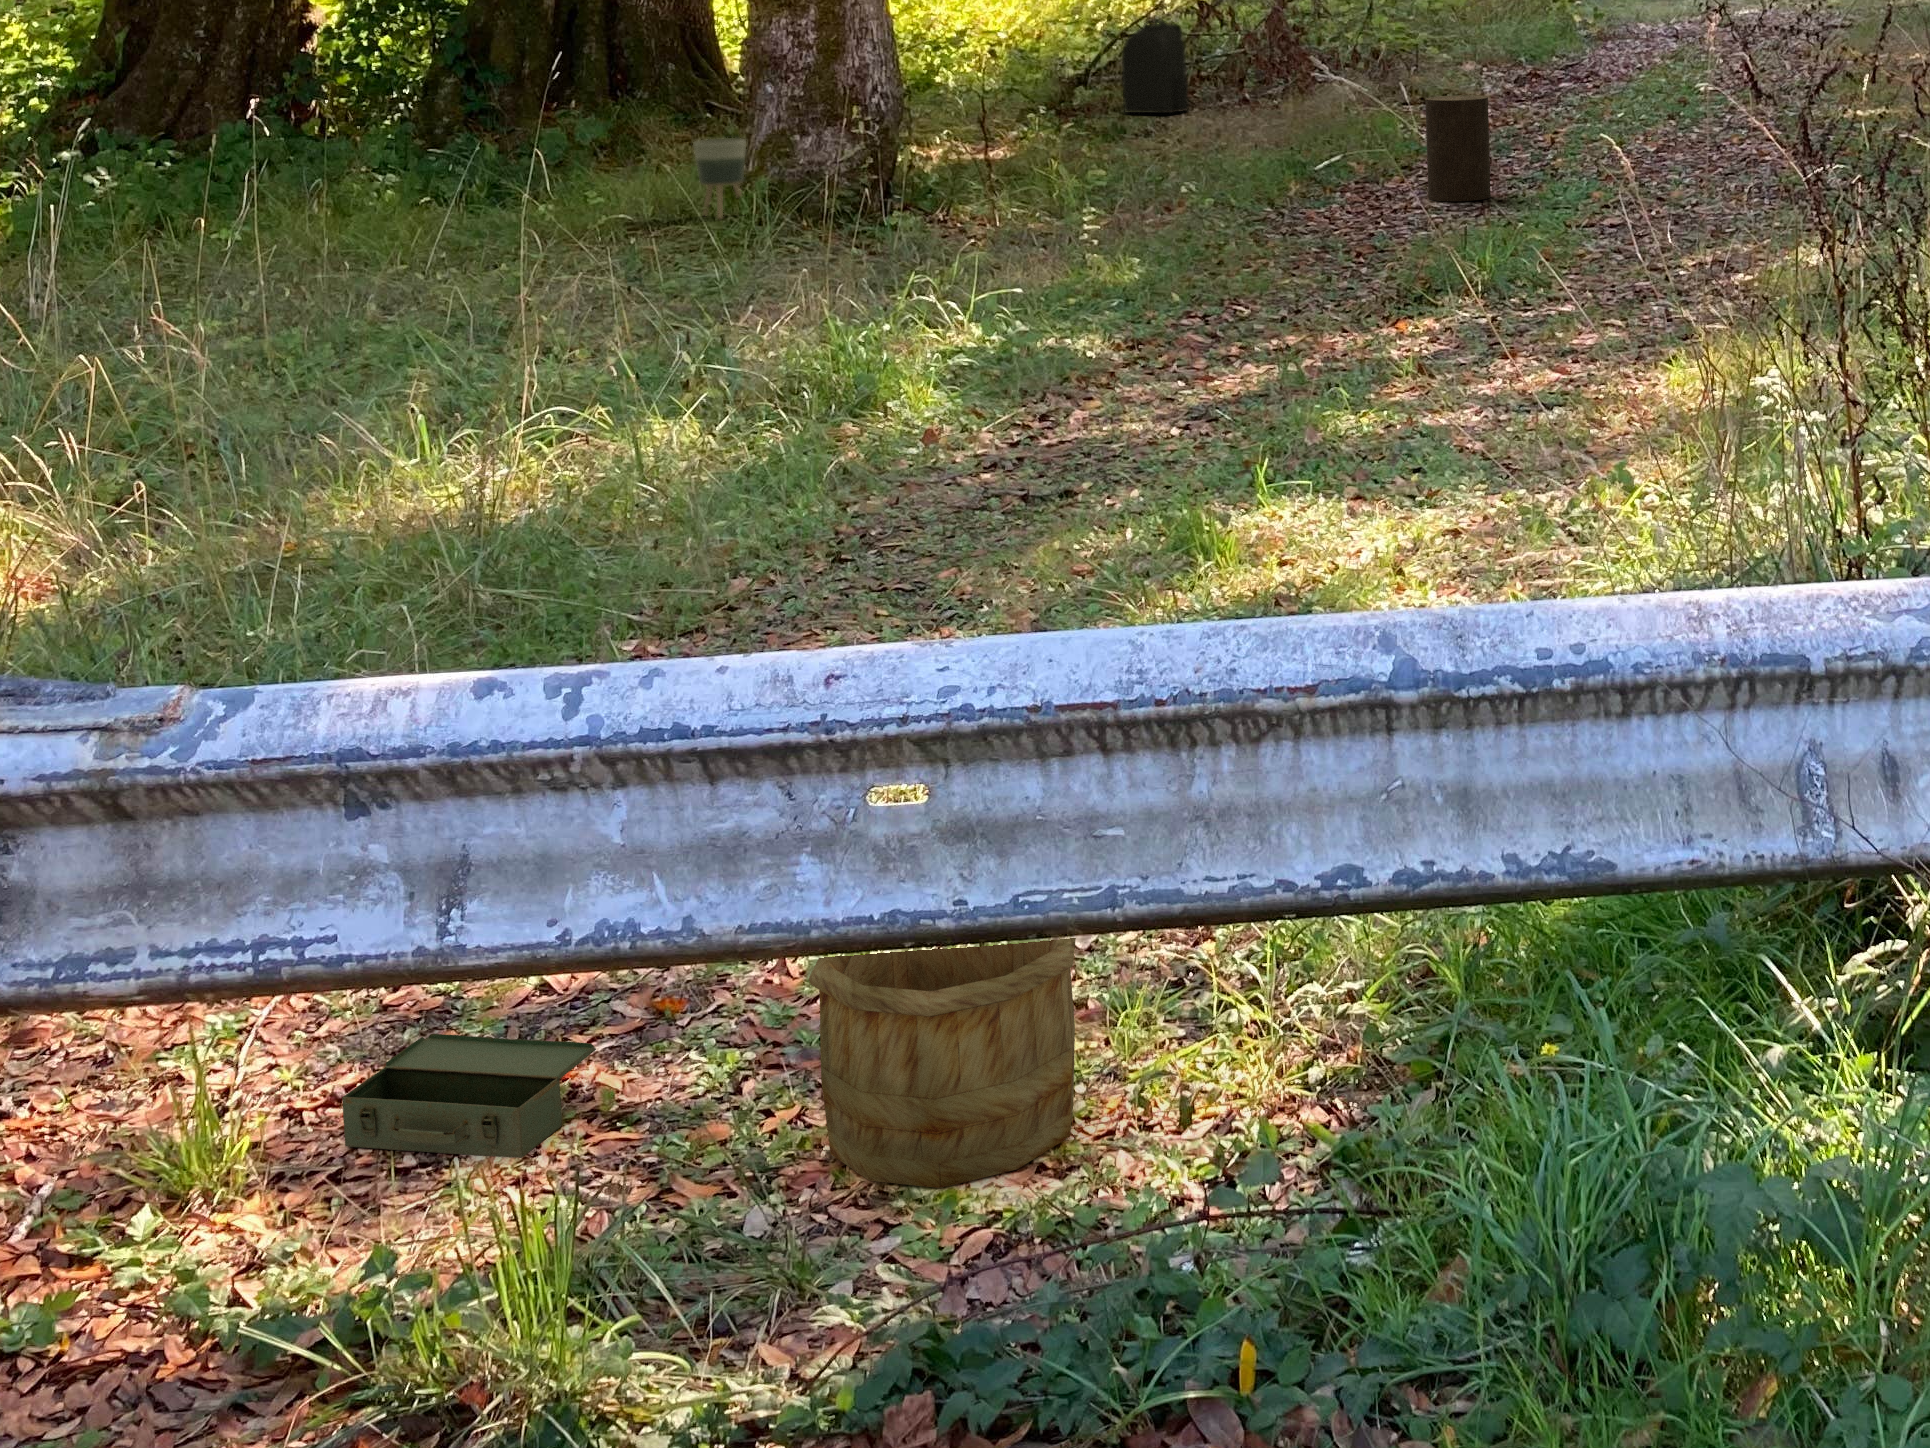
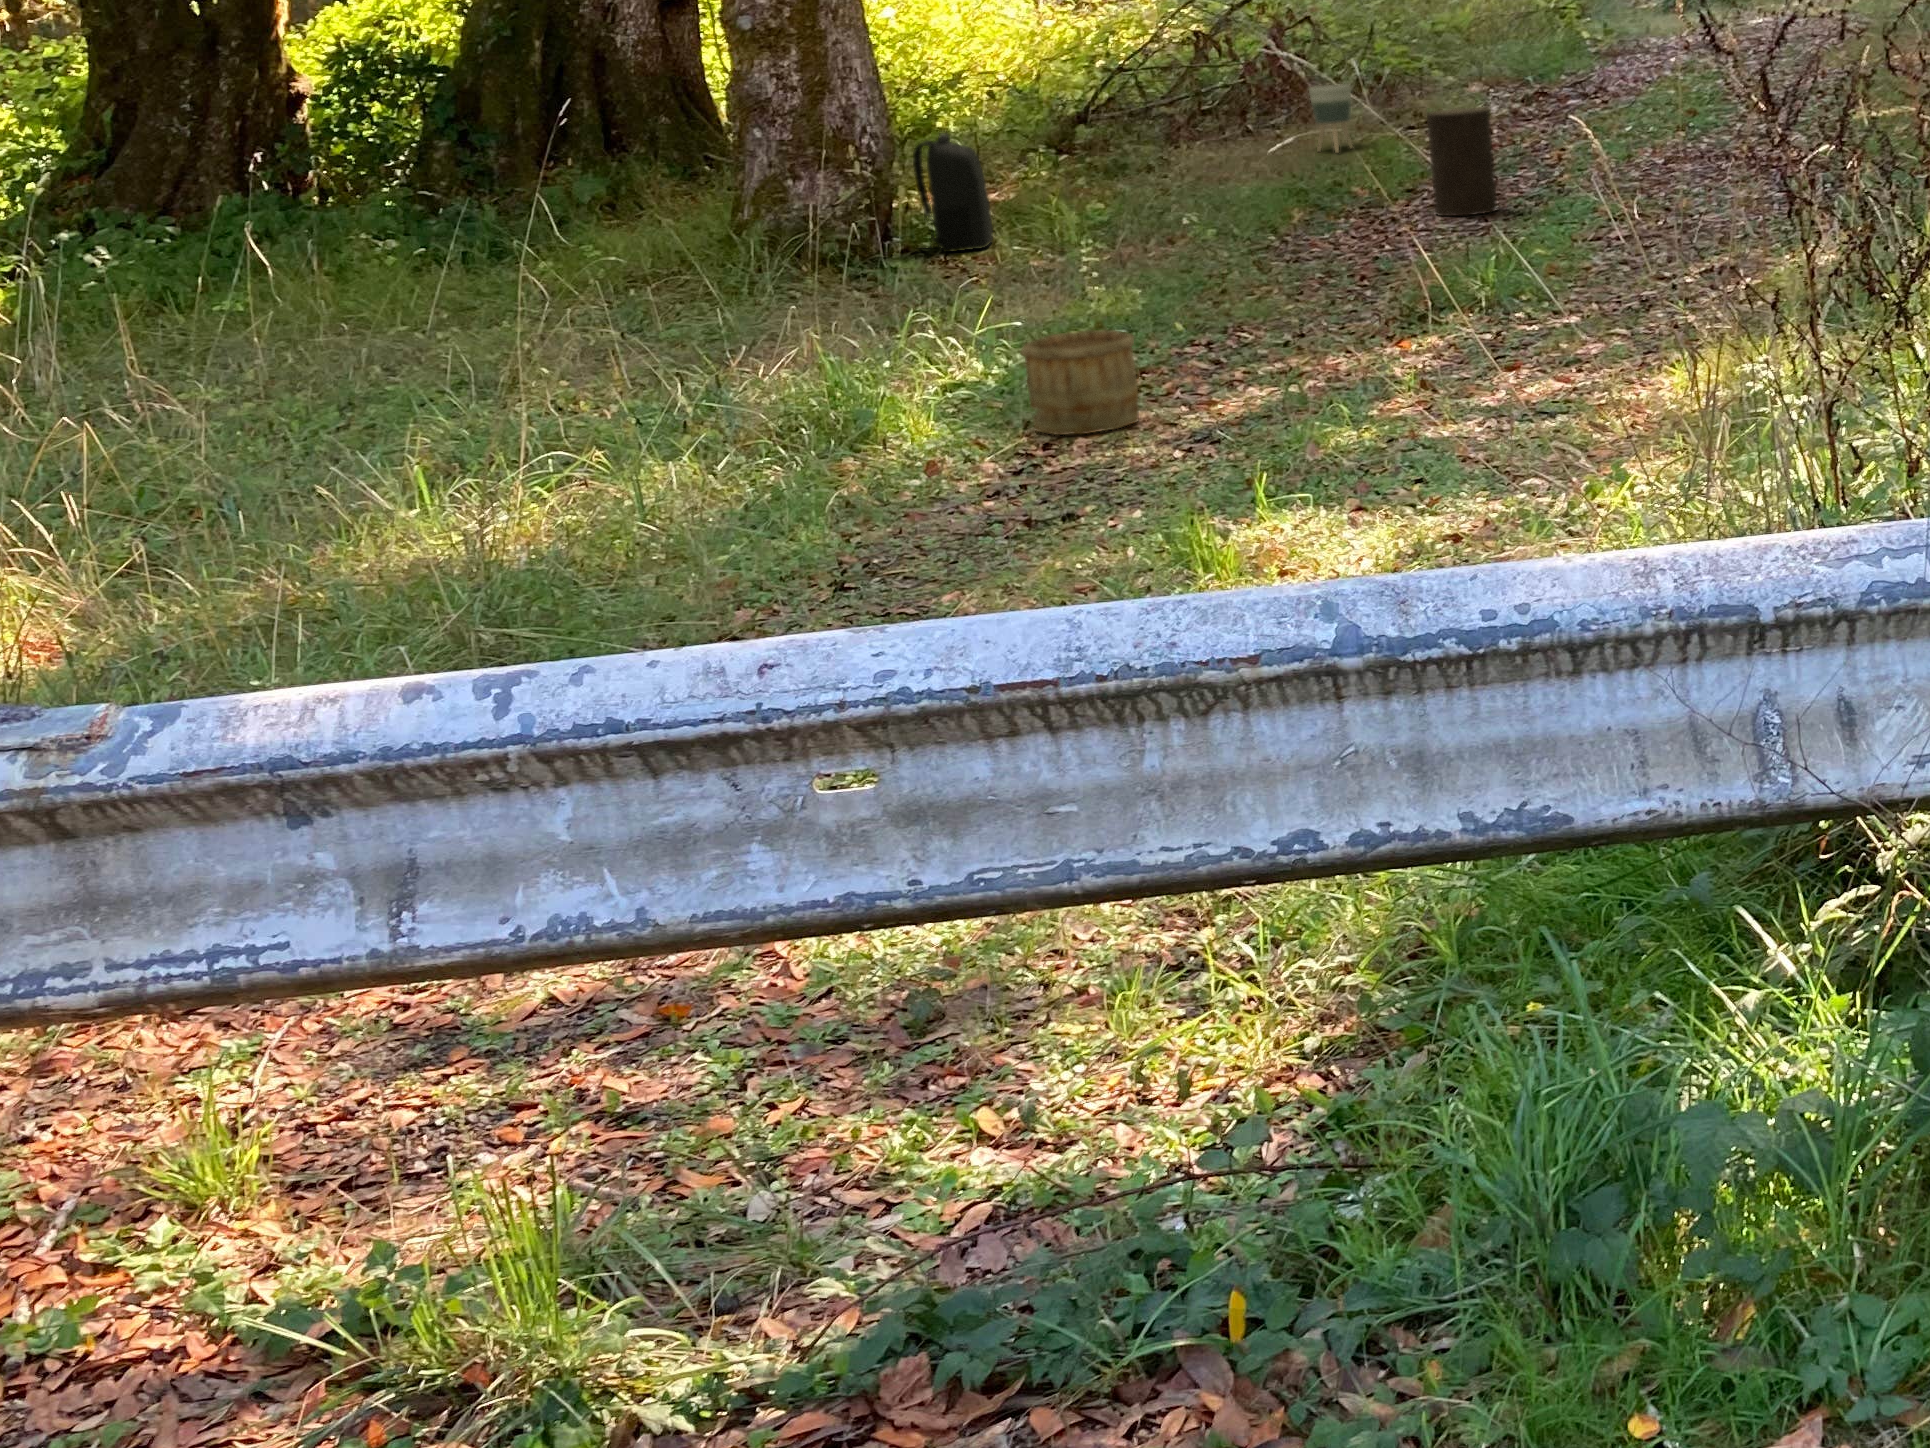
backpack: present [1122,19,1189,113] -> present [913,133,993,252]
planter: present [694,138,746,219] -> present [1309,84,1353,152]
wooden bucket: present [809,938,1076,1188] -> present [1021,330,1139,435]
toolbox: present [342,1034,596,1158] -> none [354,1045,602,1156]

